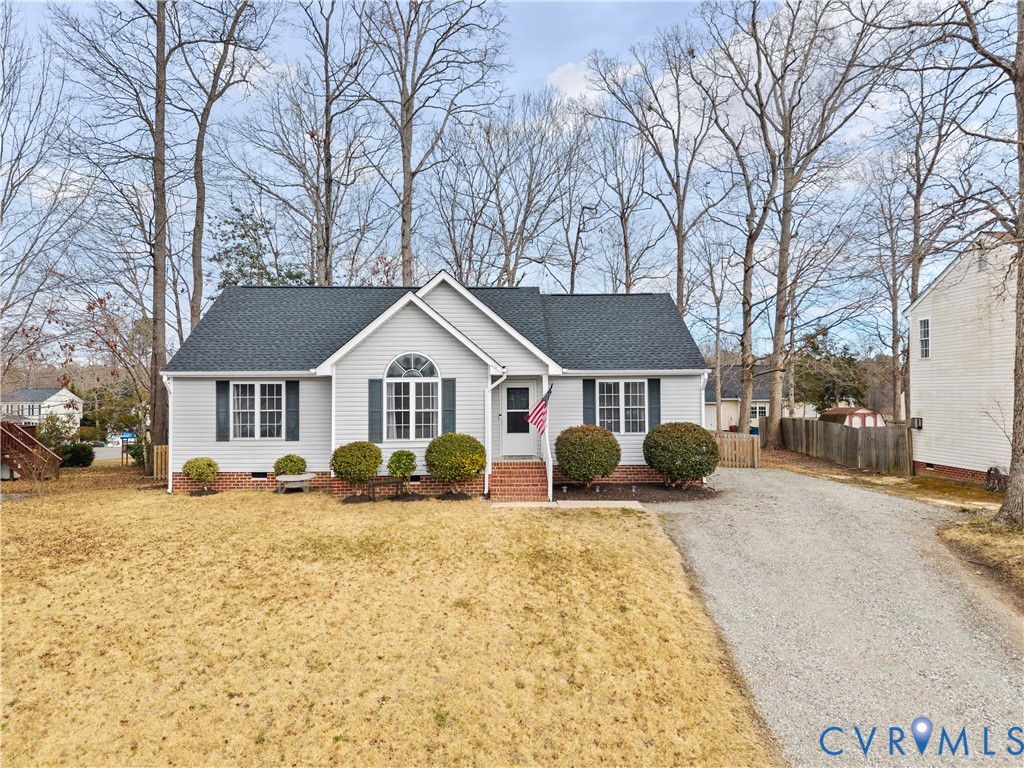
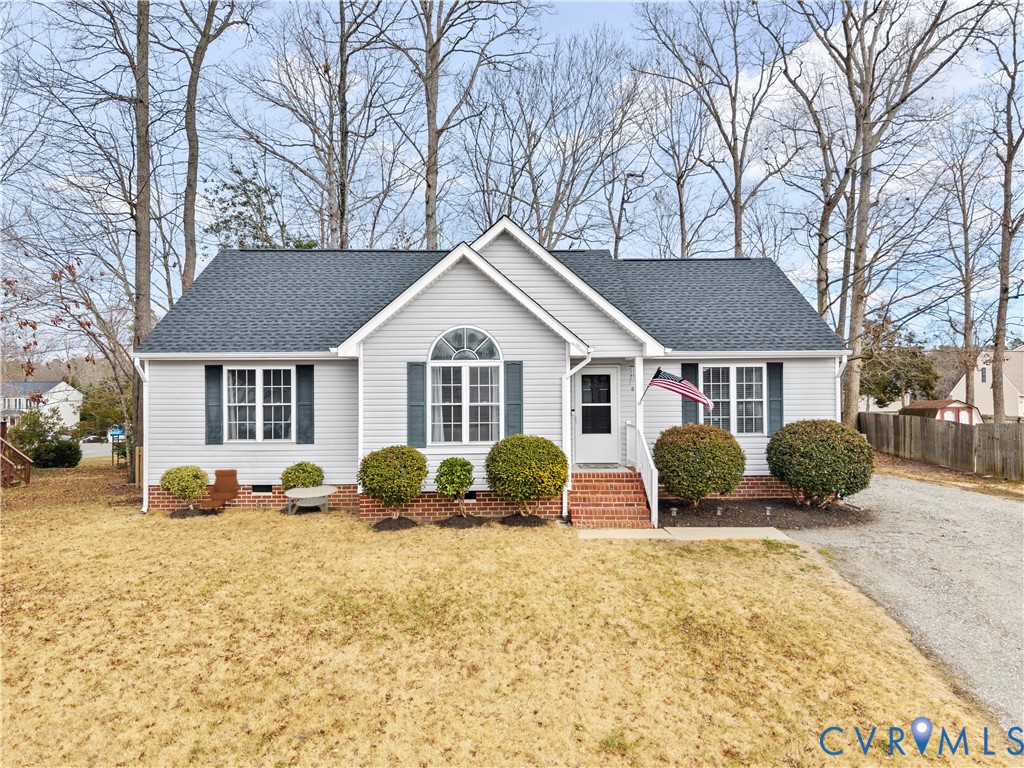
lounge chair: none [212,461,243,496] -> present [200,469,242,517]
bench: present [367,478,403,502] -> none [407,494,455,529]

